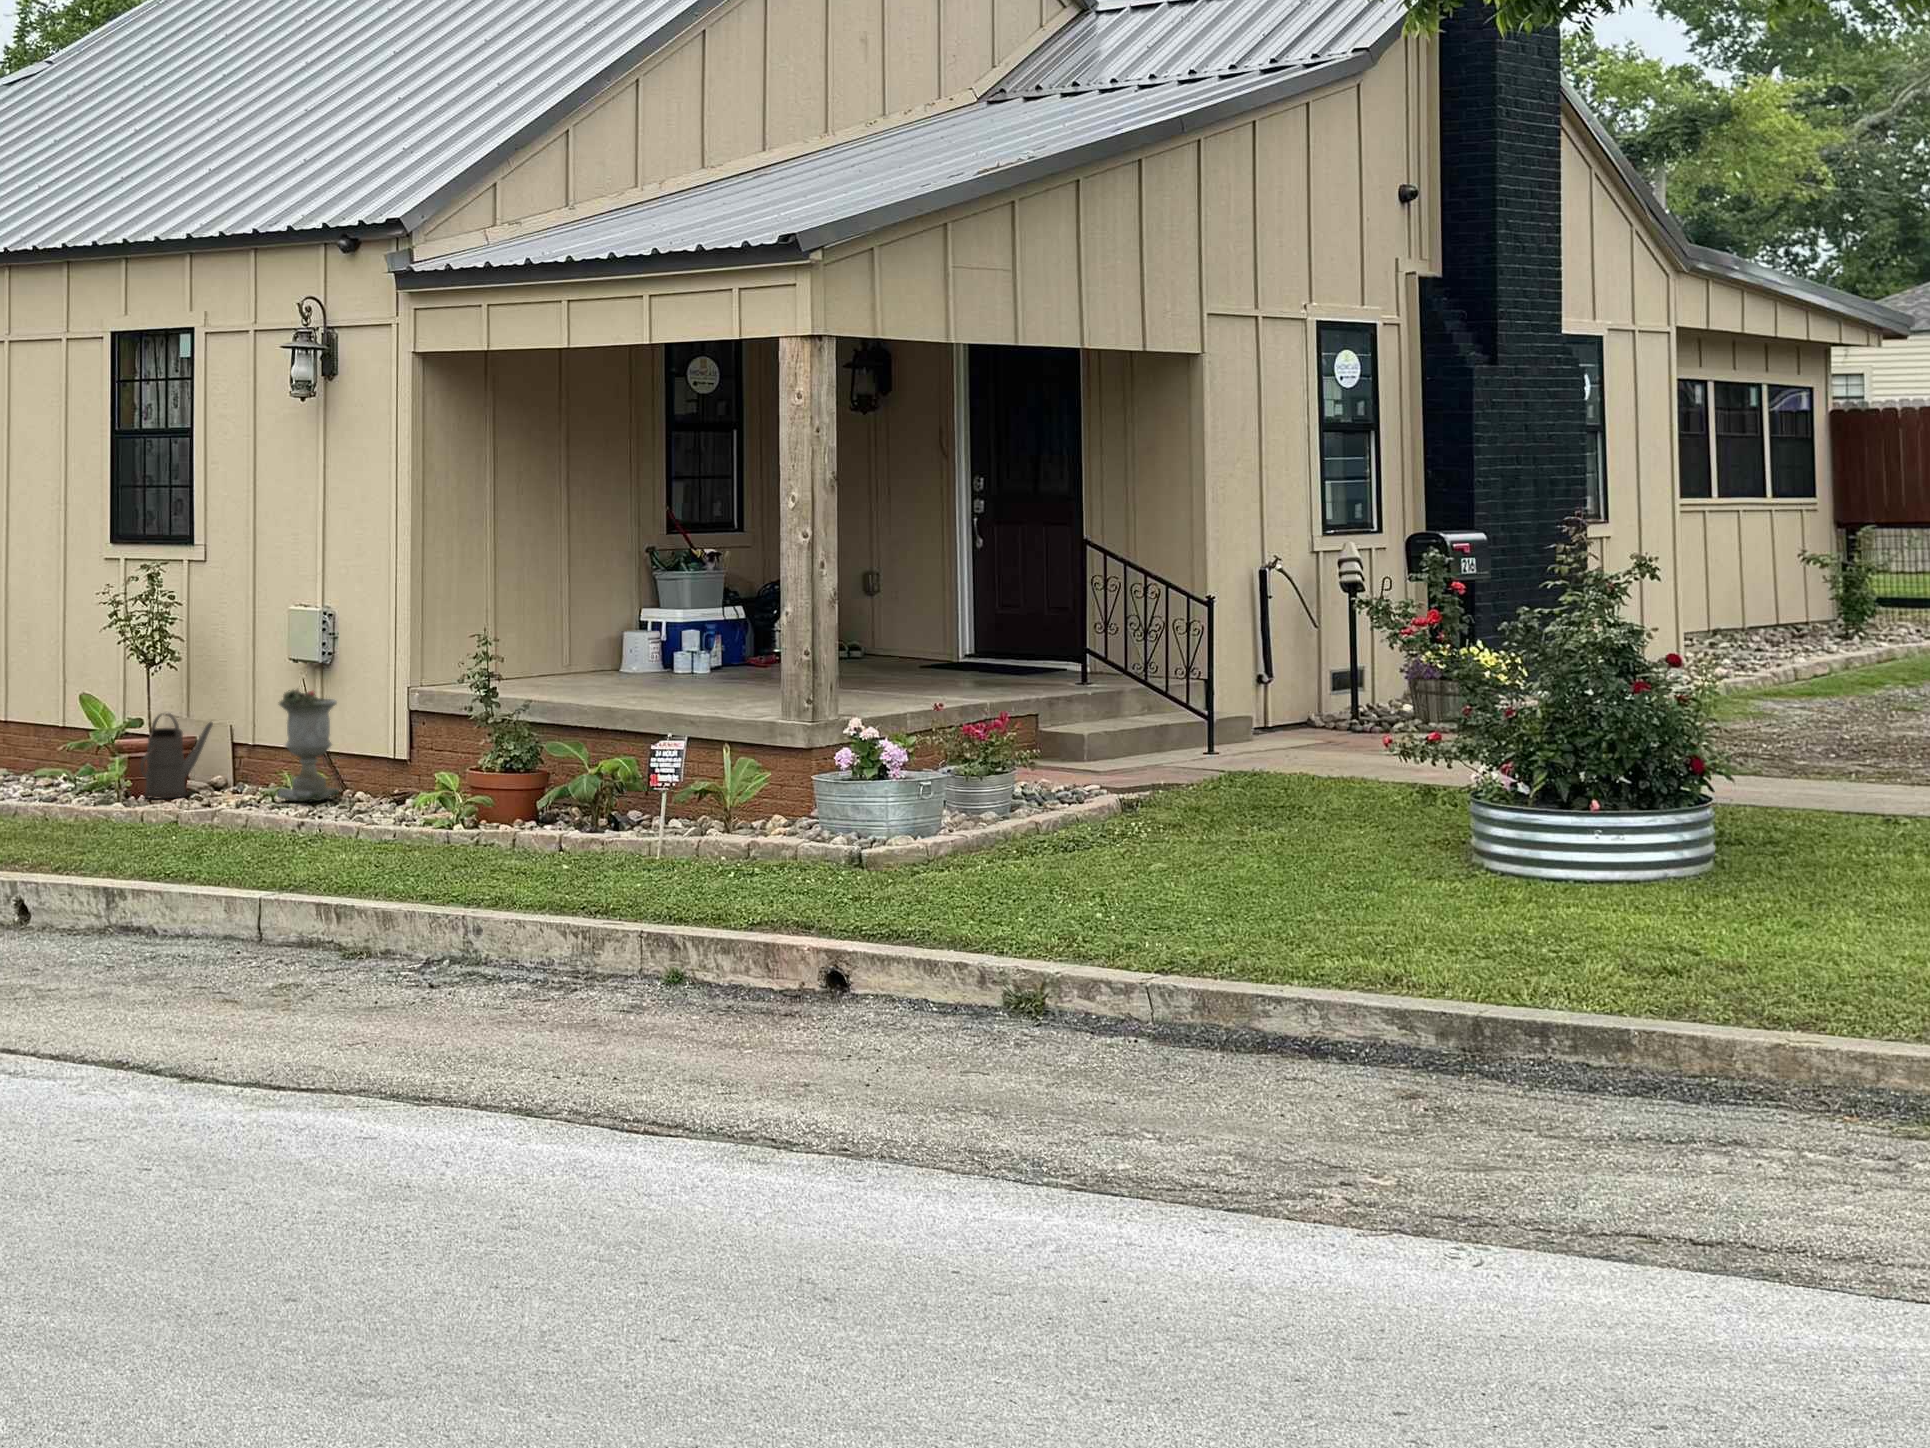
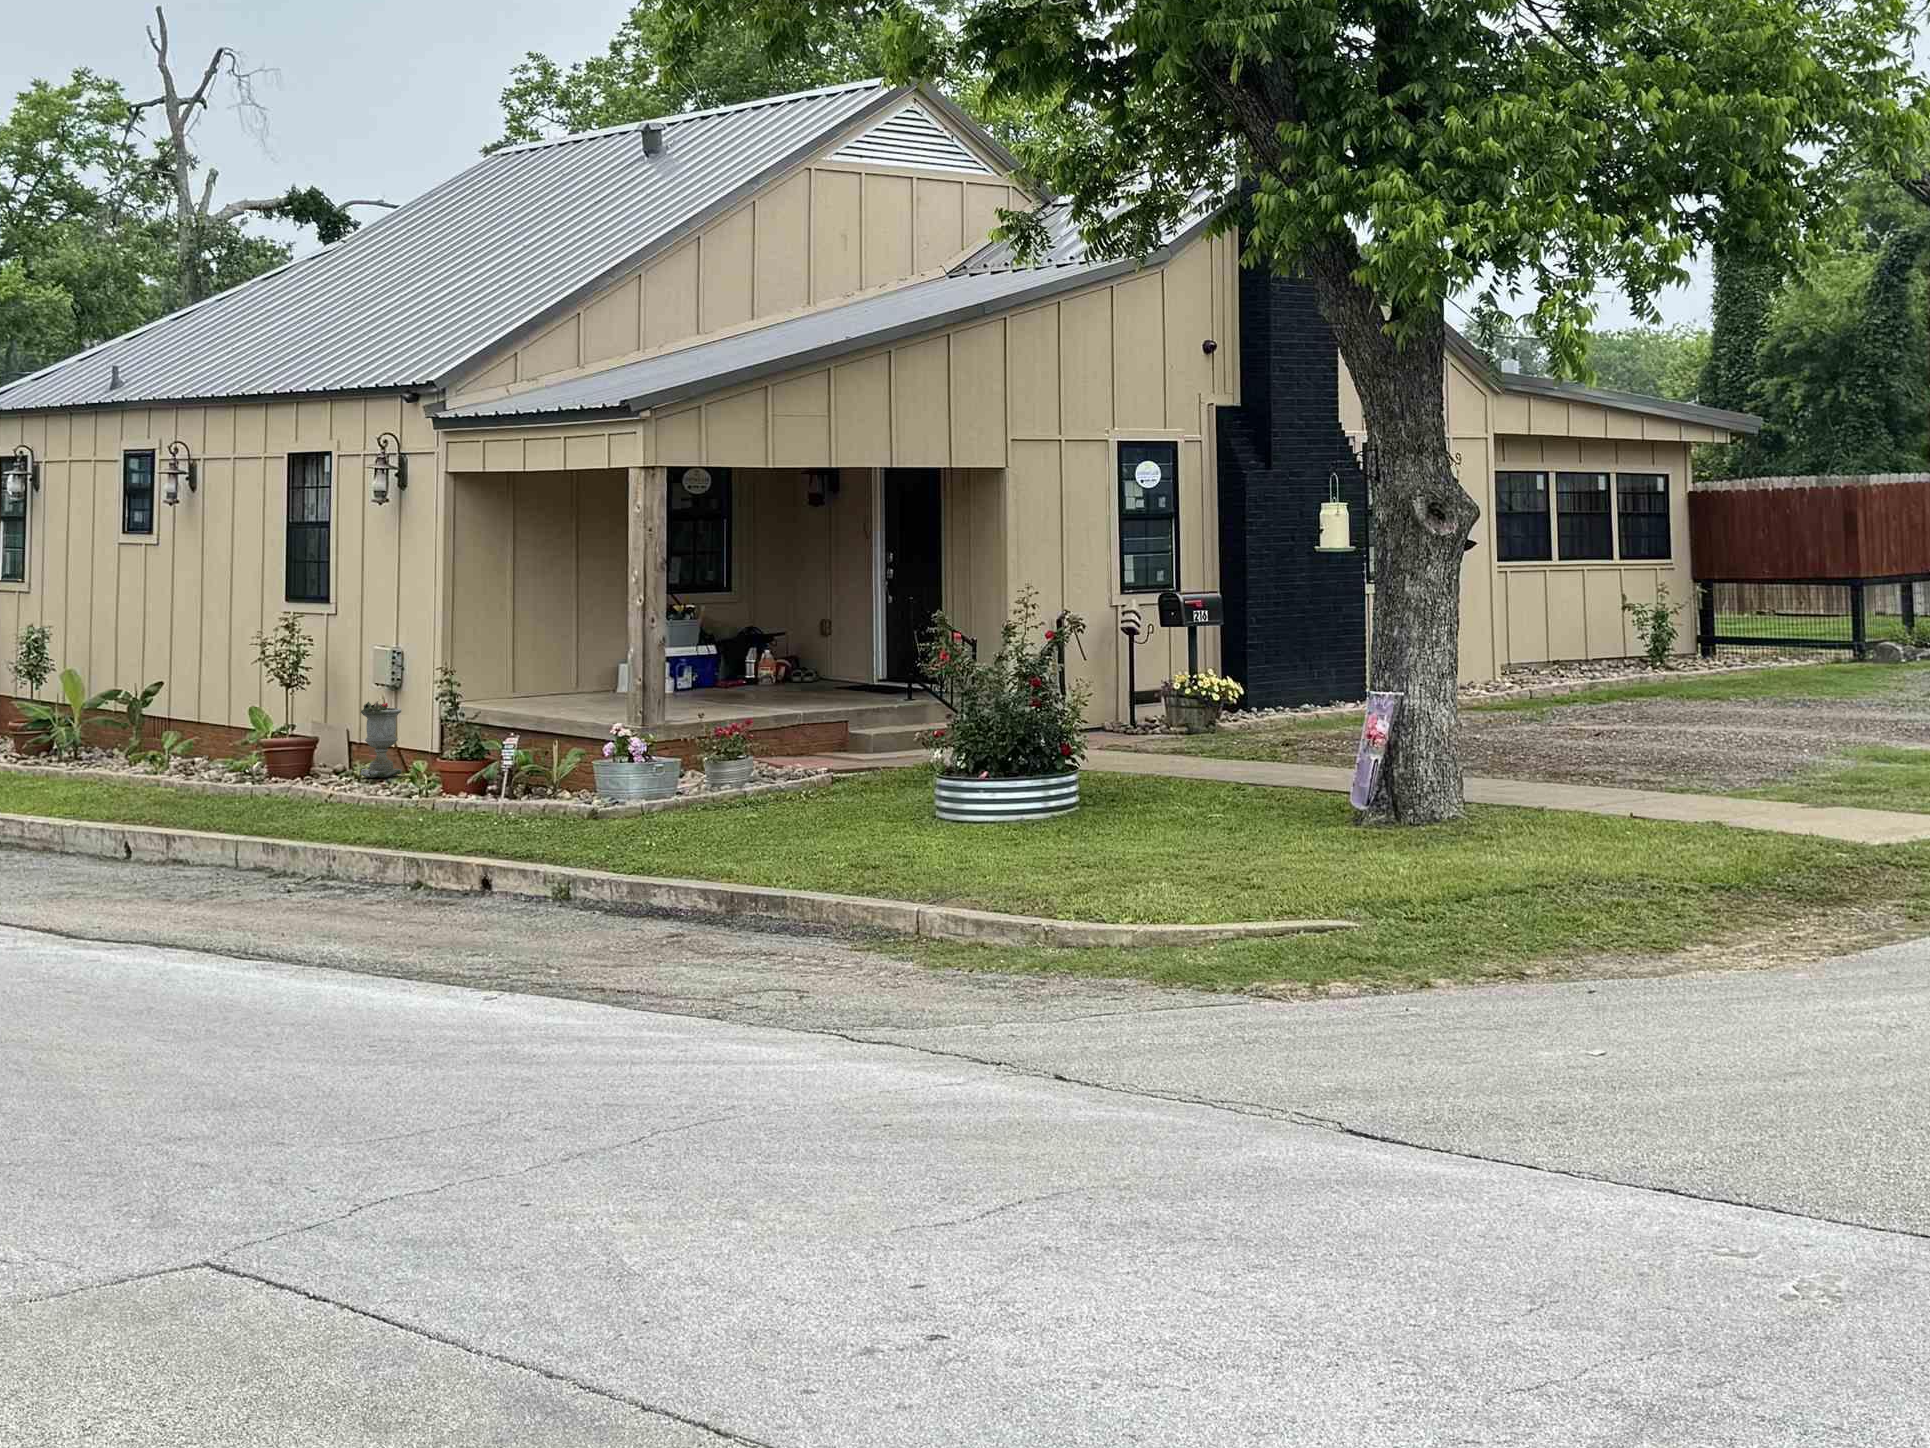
watering can: present [140,713,213,798] -> none [279,717,340,775]

